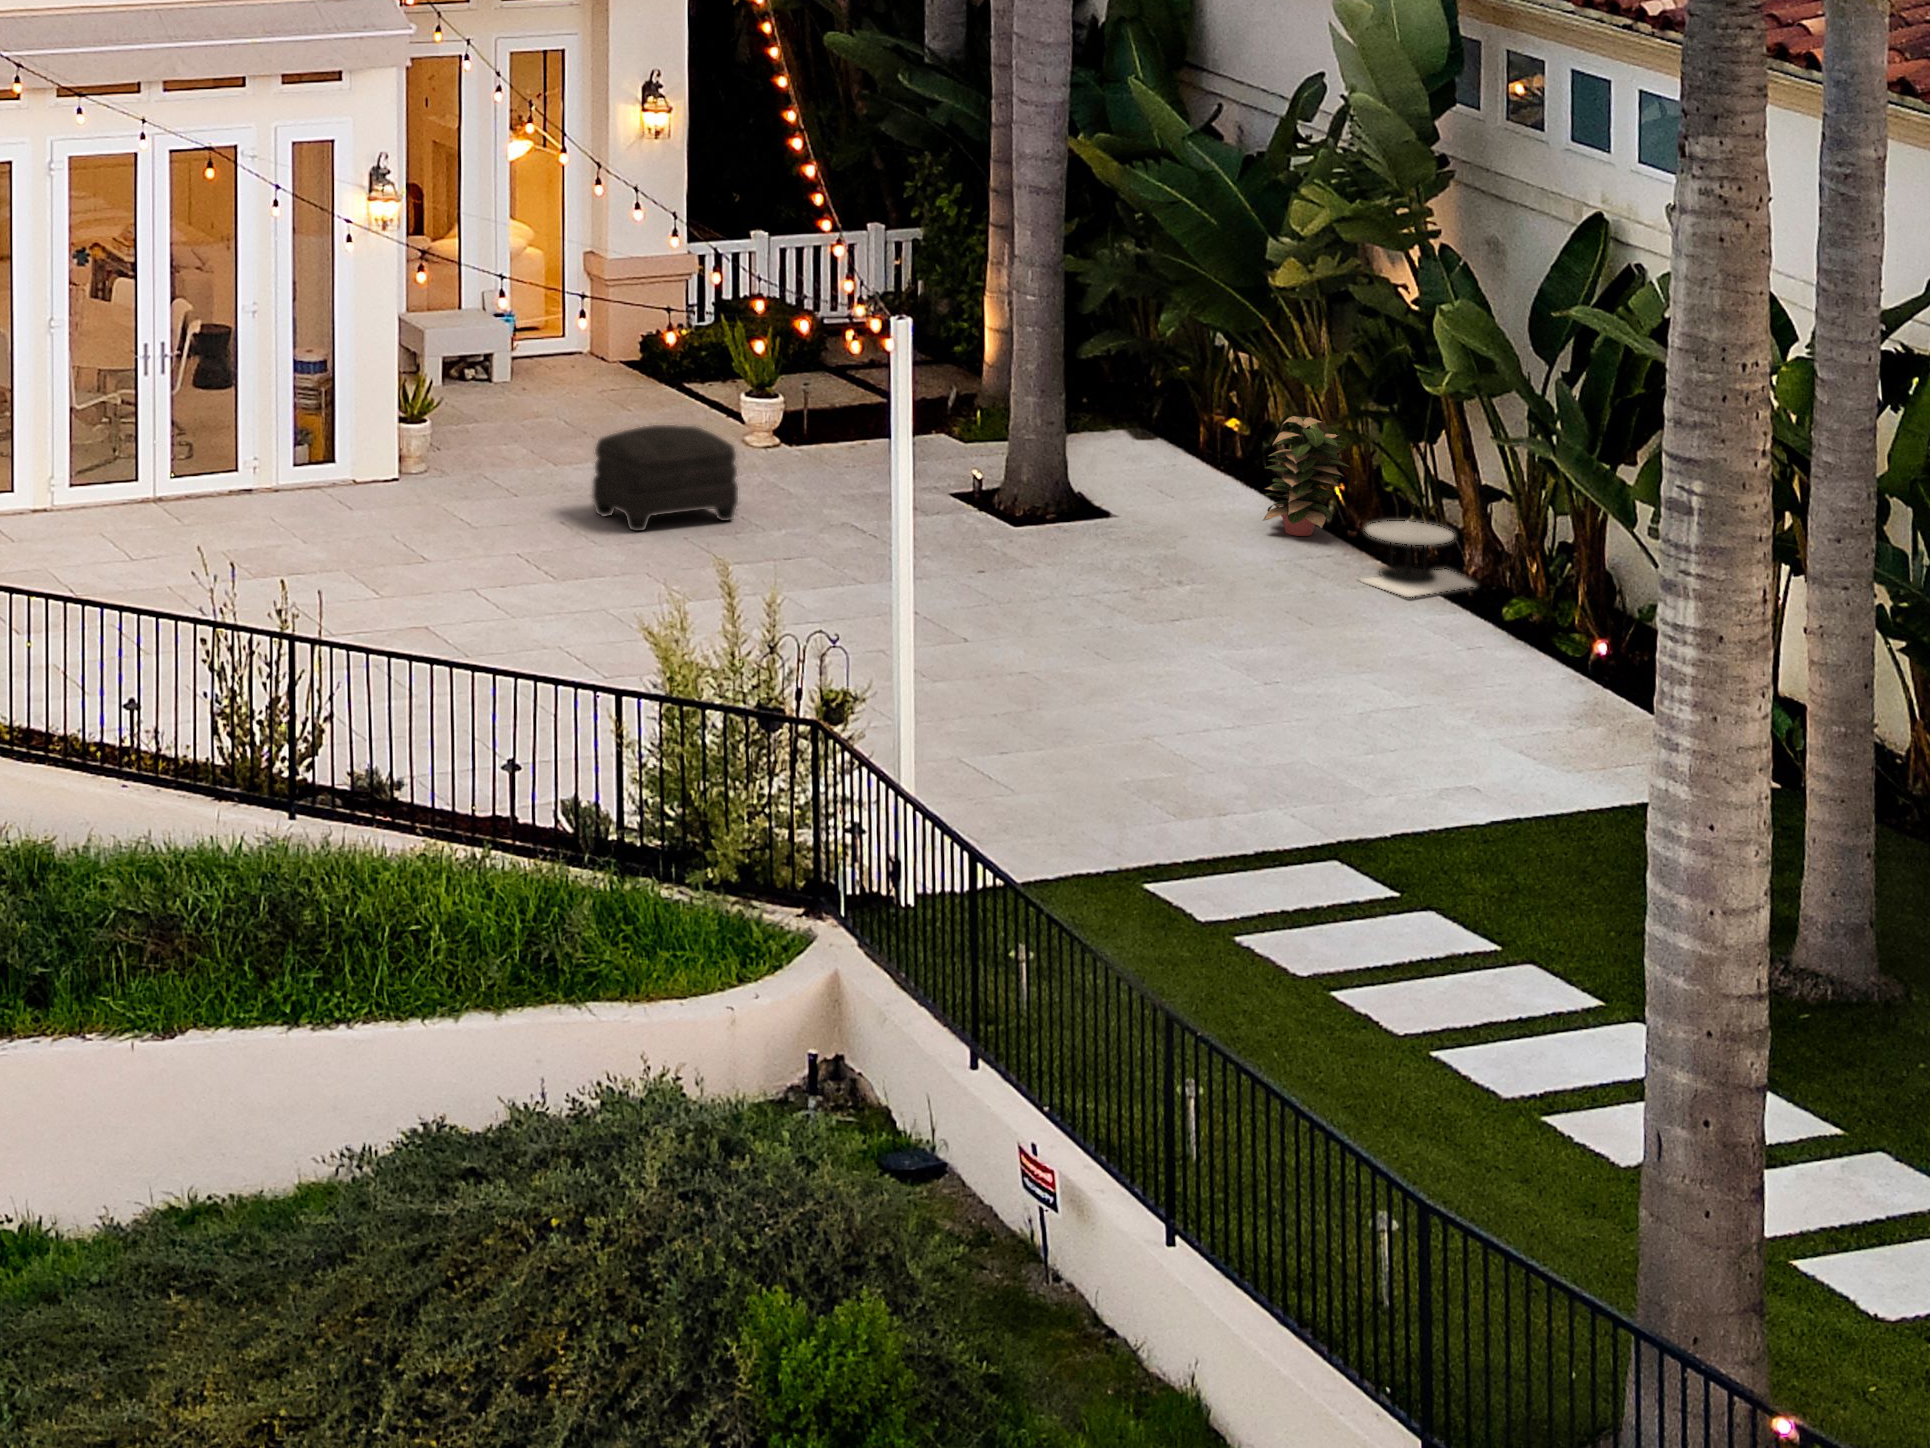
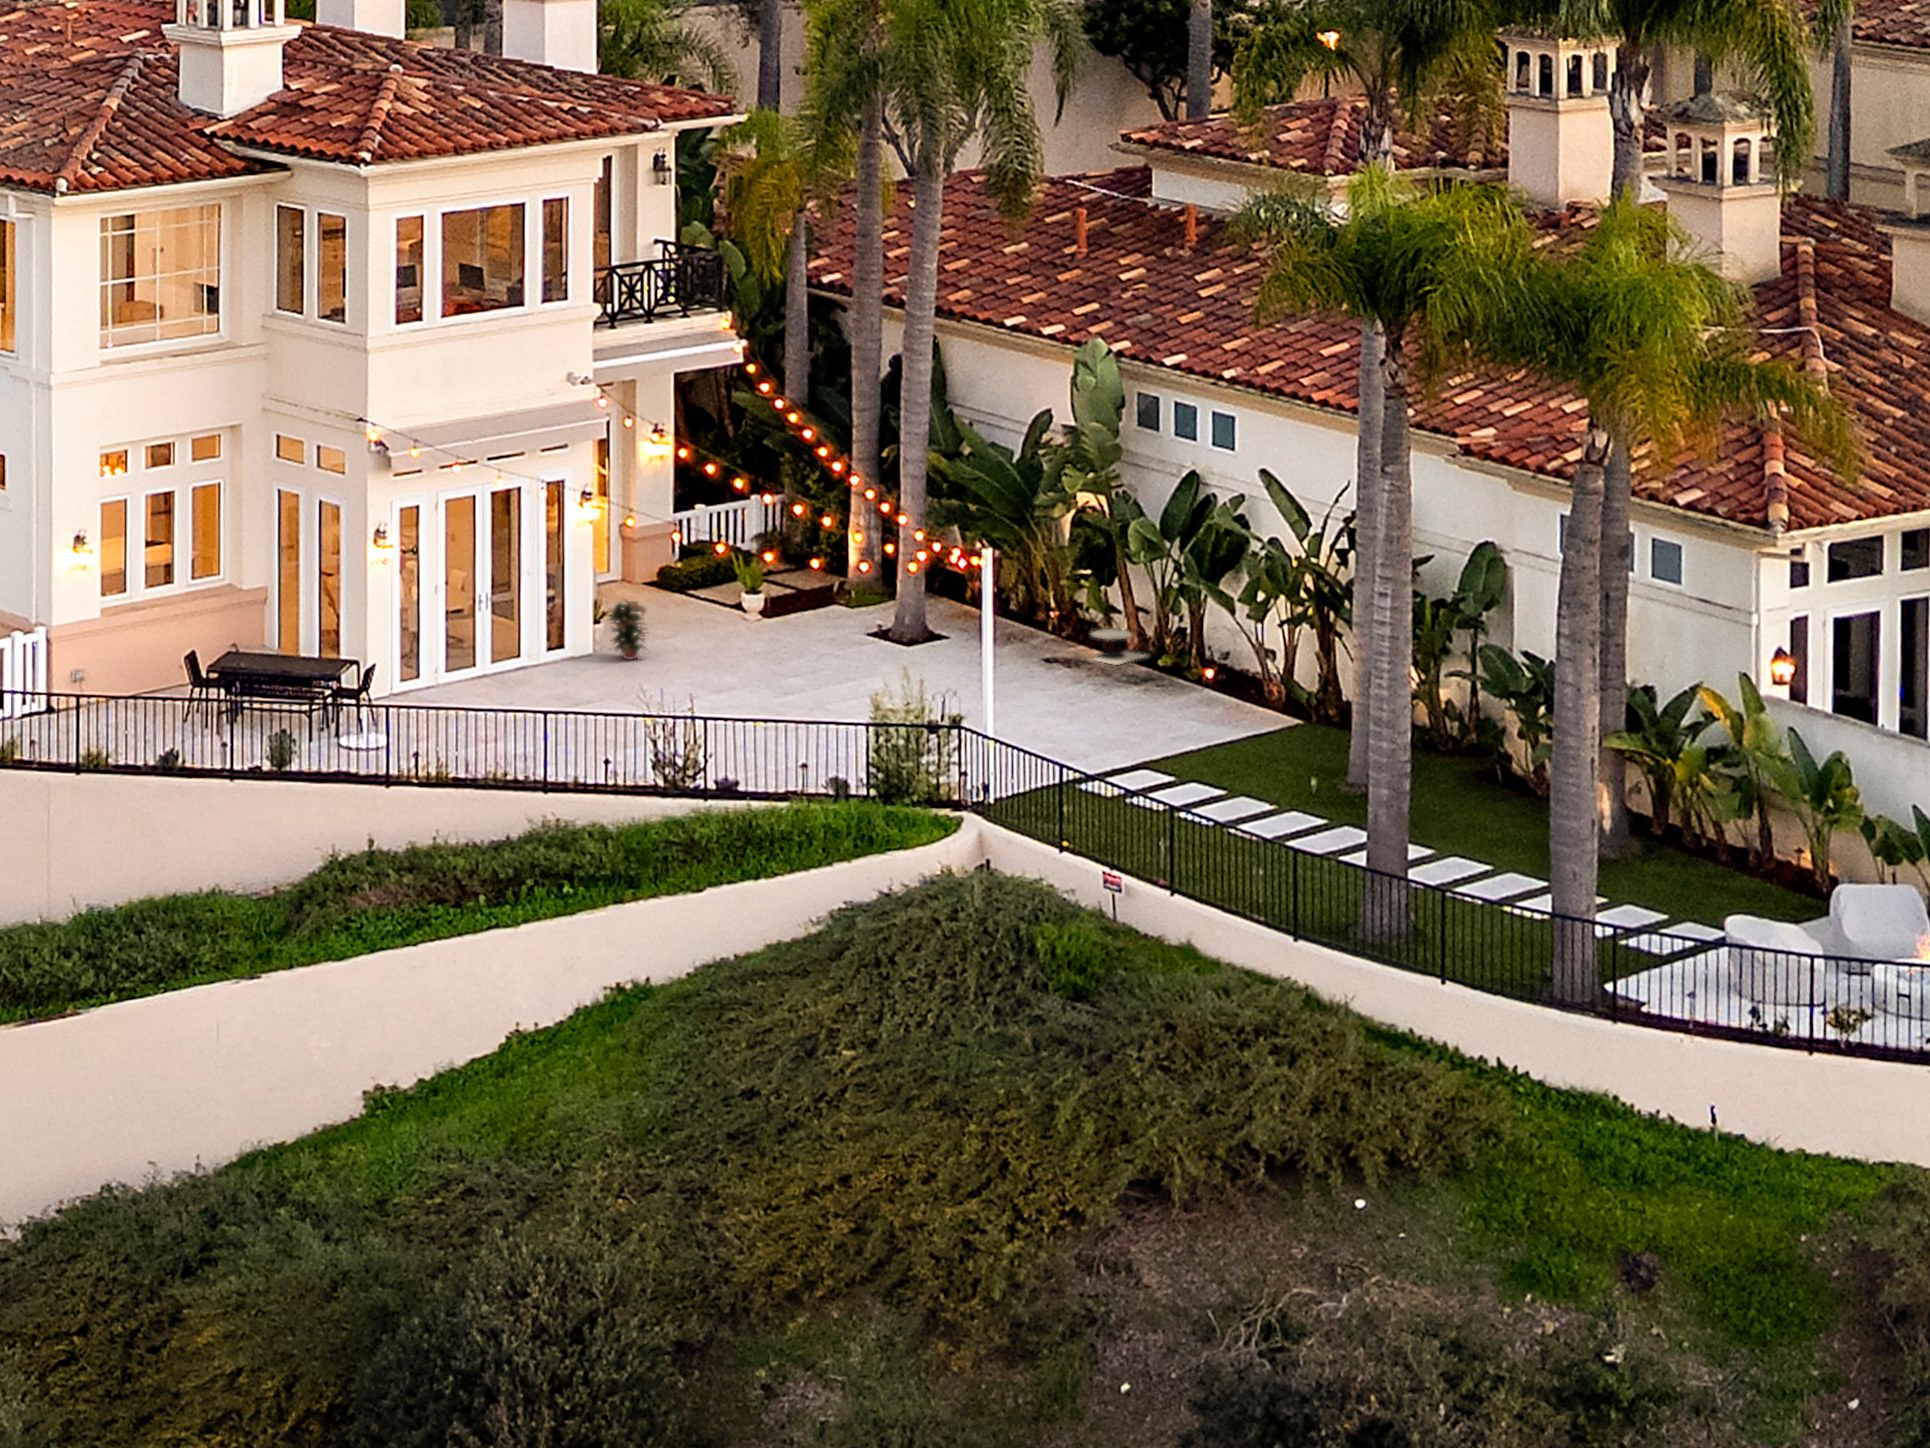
decorative plant: present [1263,416,1349,536] -> present [607,600,647,660]
ottoman: present [592,425,738,531] -> none [716,614,789,669]

